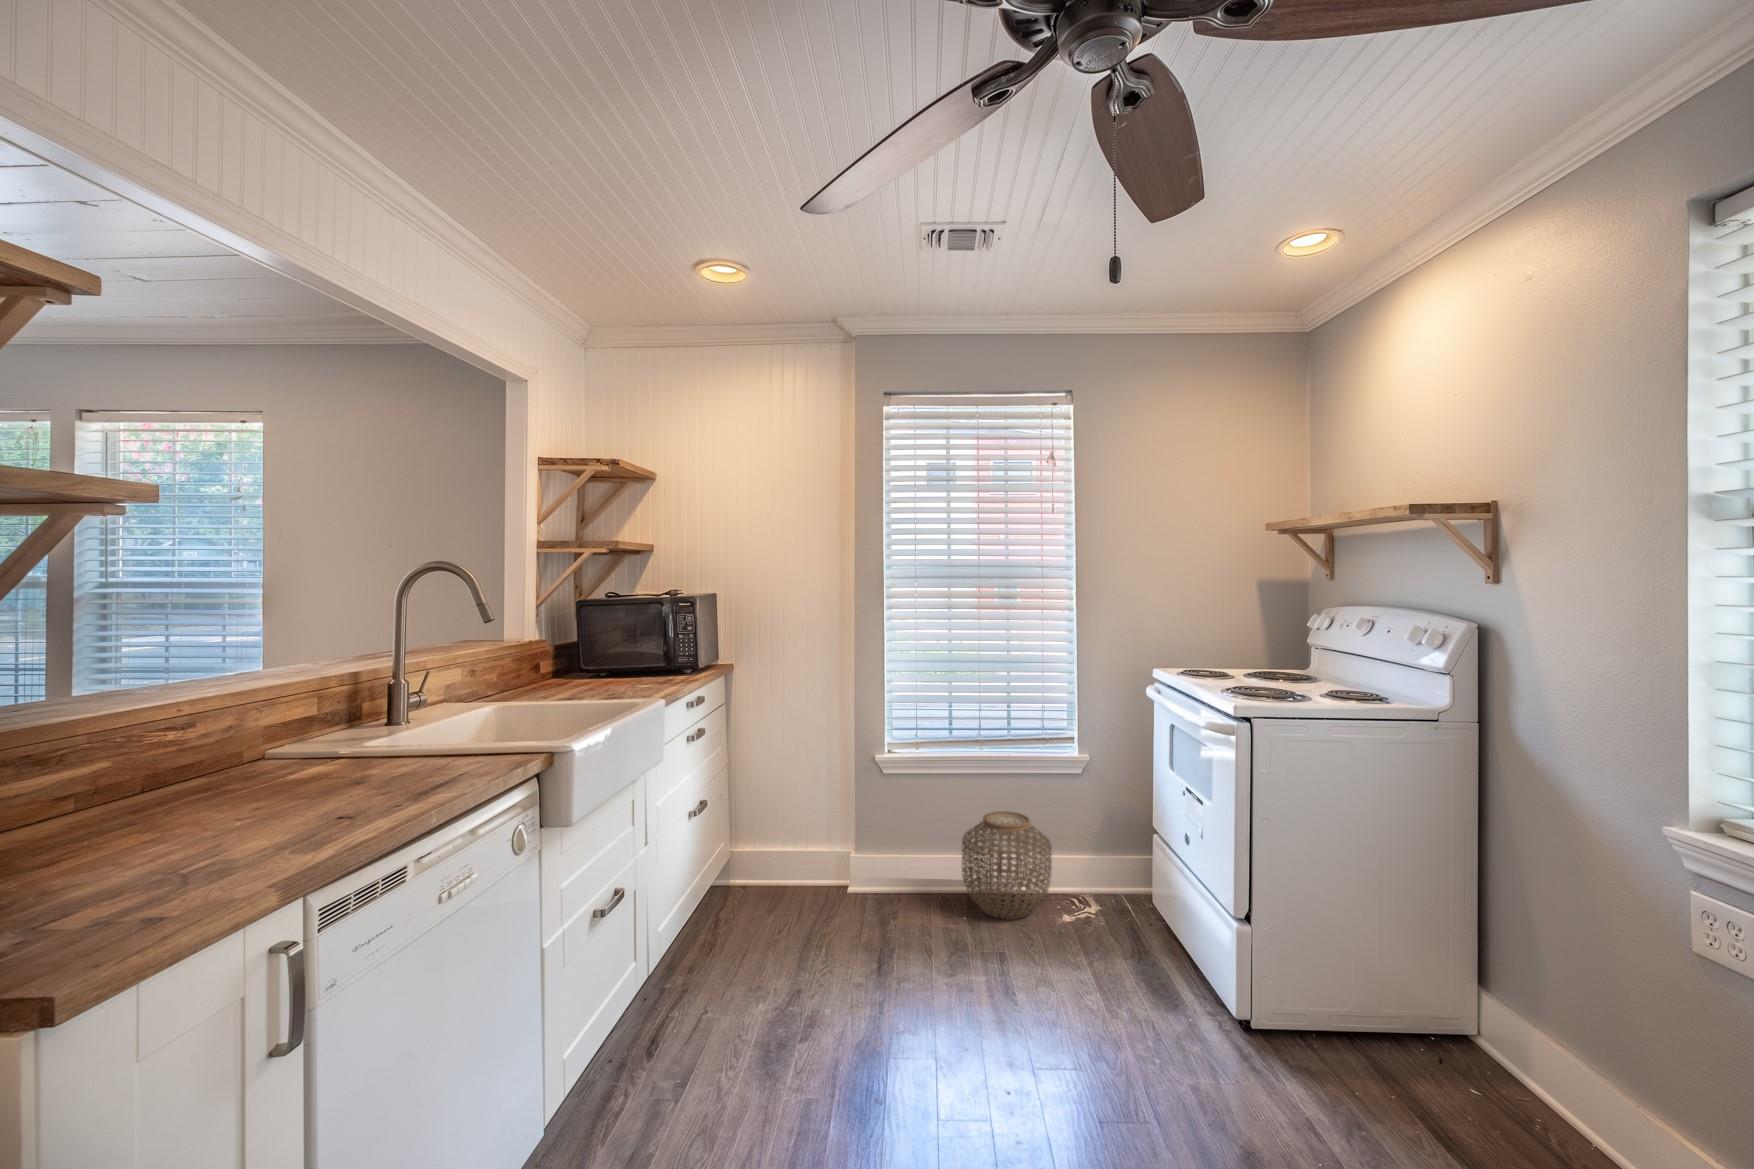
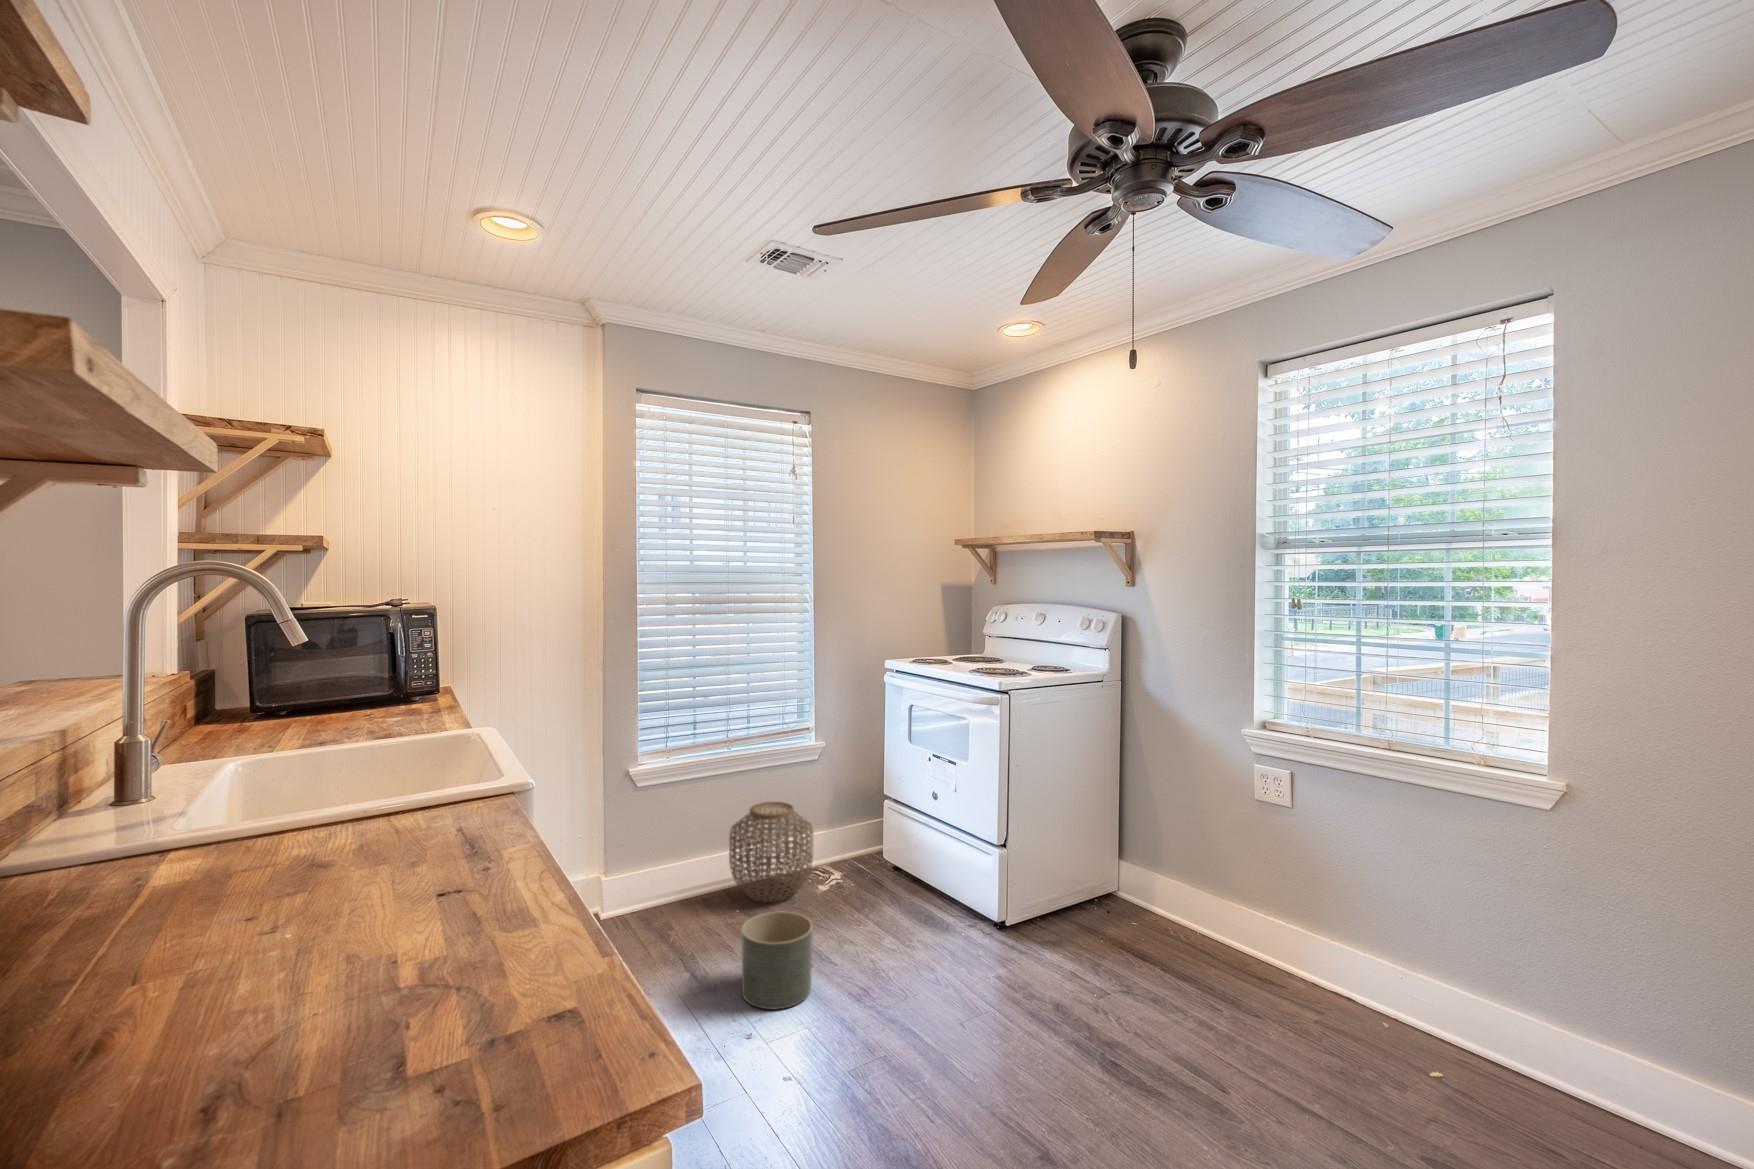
planter: none [900,924,975,1028] -> present [741,911,813,1009]

